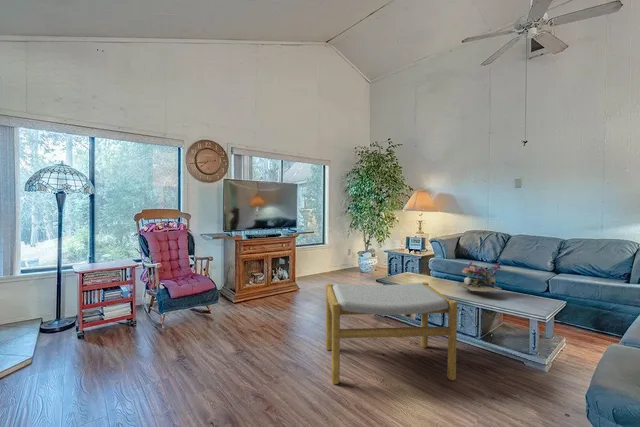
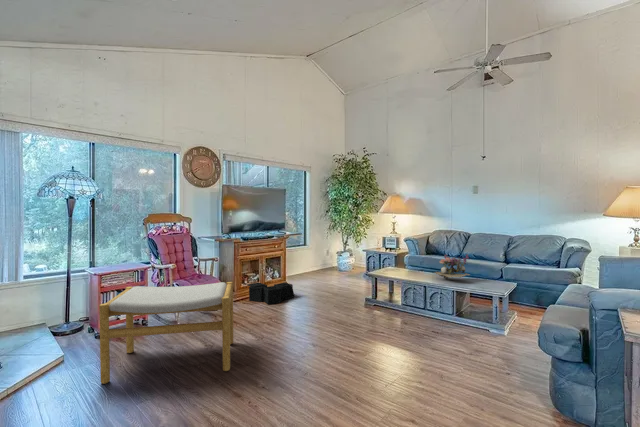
footstool: present [326,282,457,384] -> present [99,282,233,384]
storage bin: none [250,283,300,308] -> present [247,282,294,304]

